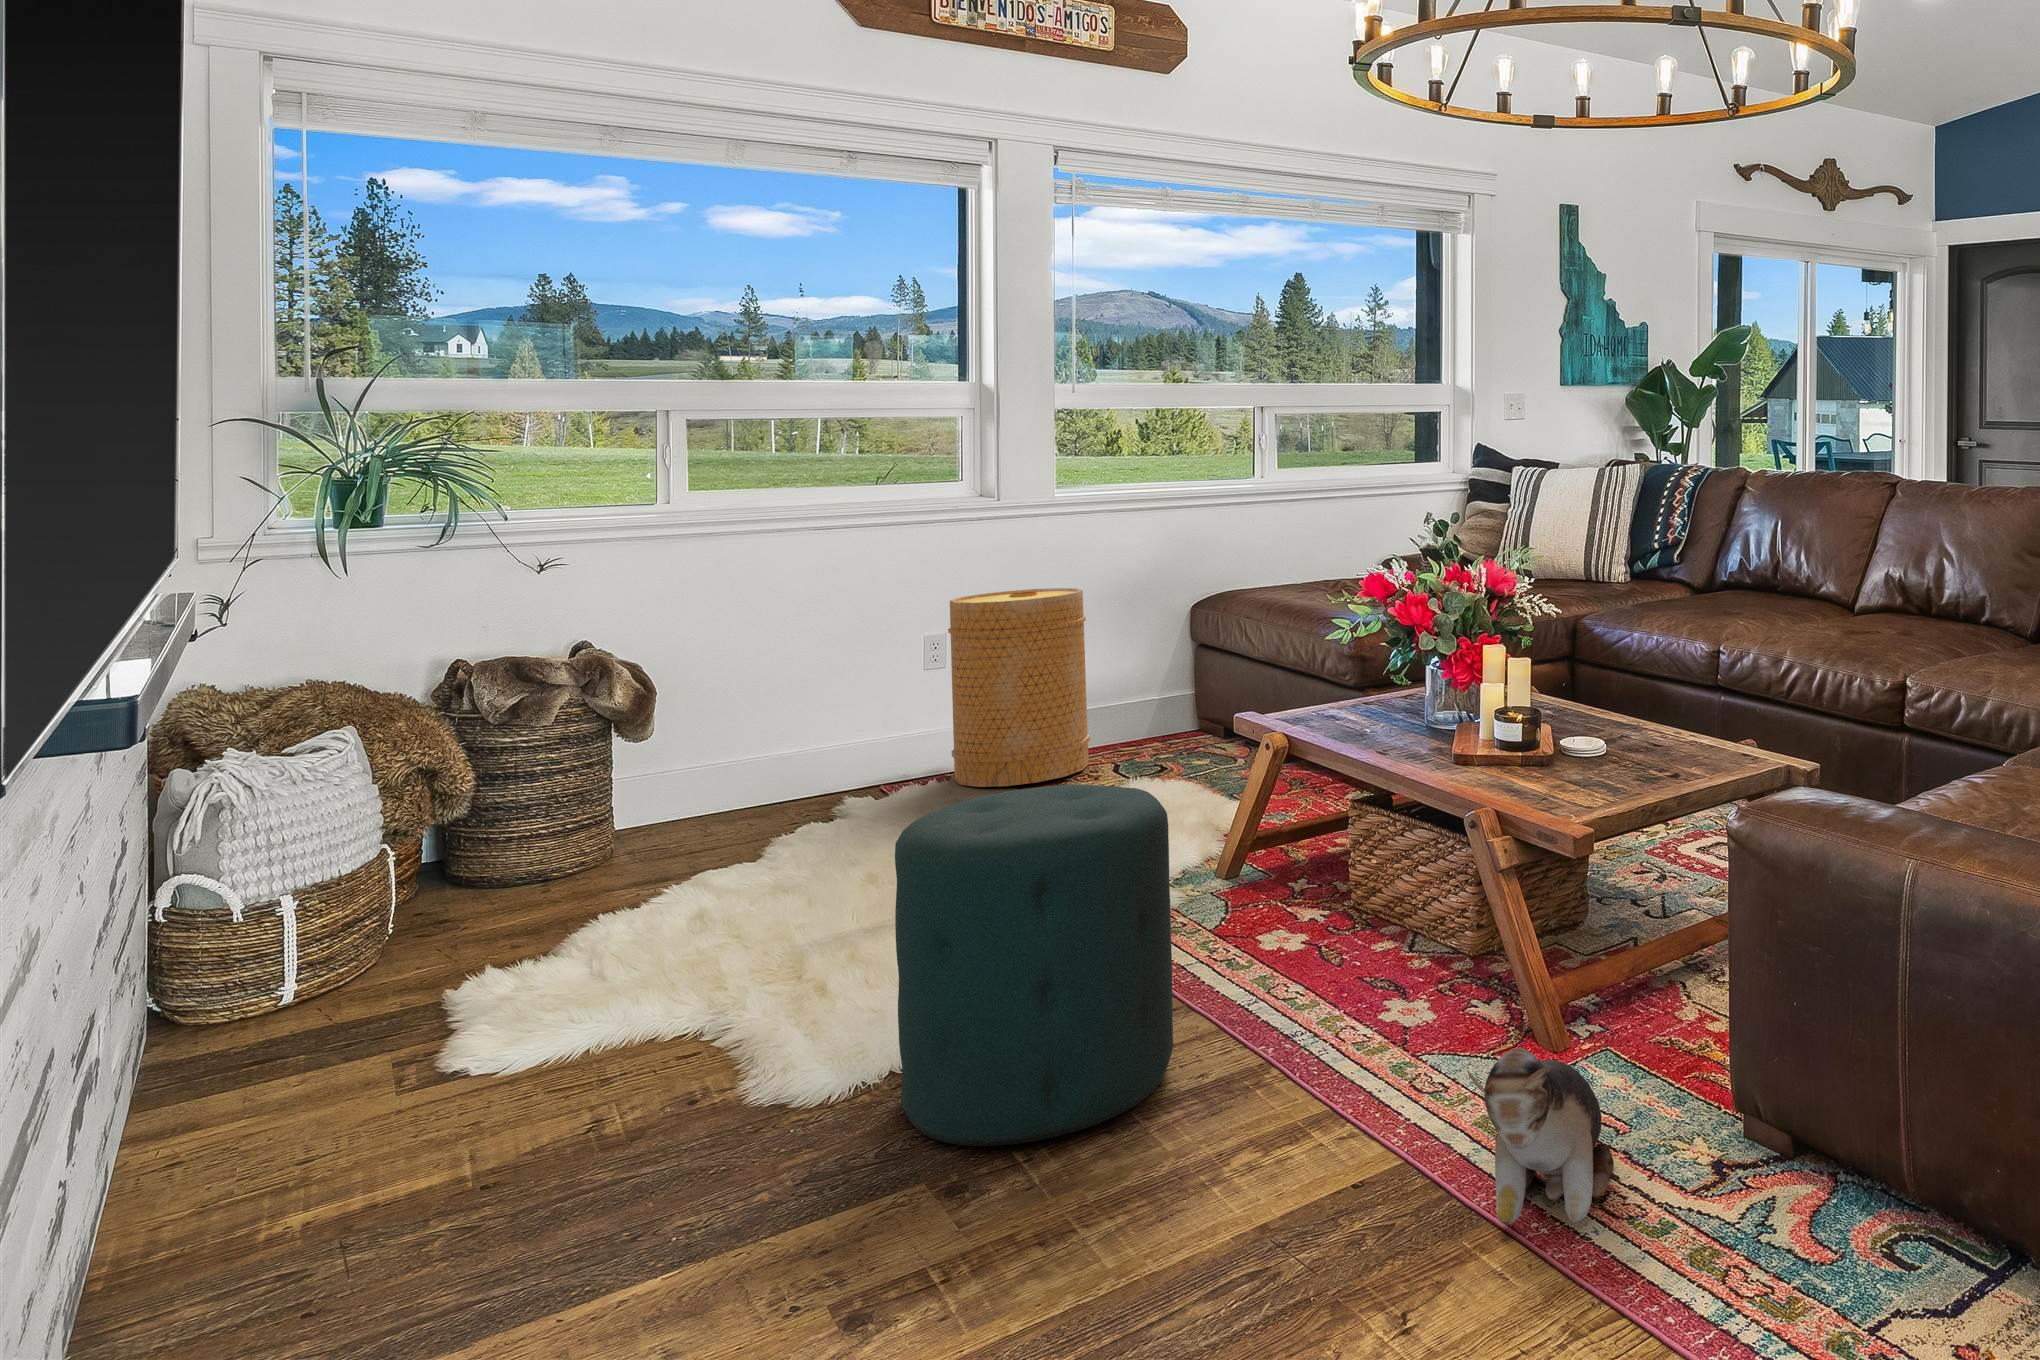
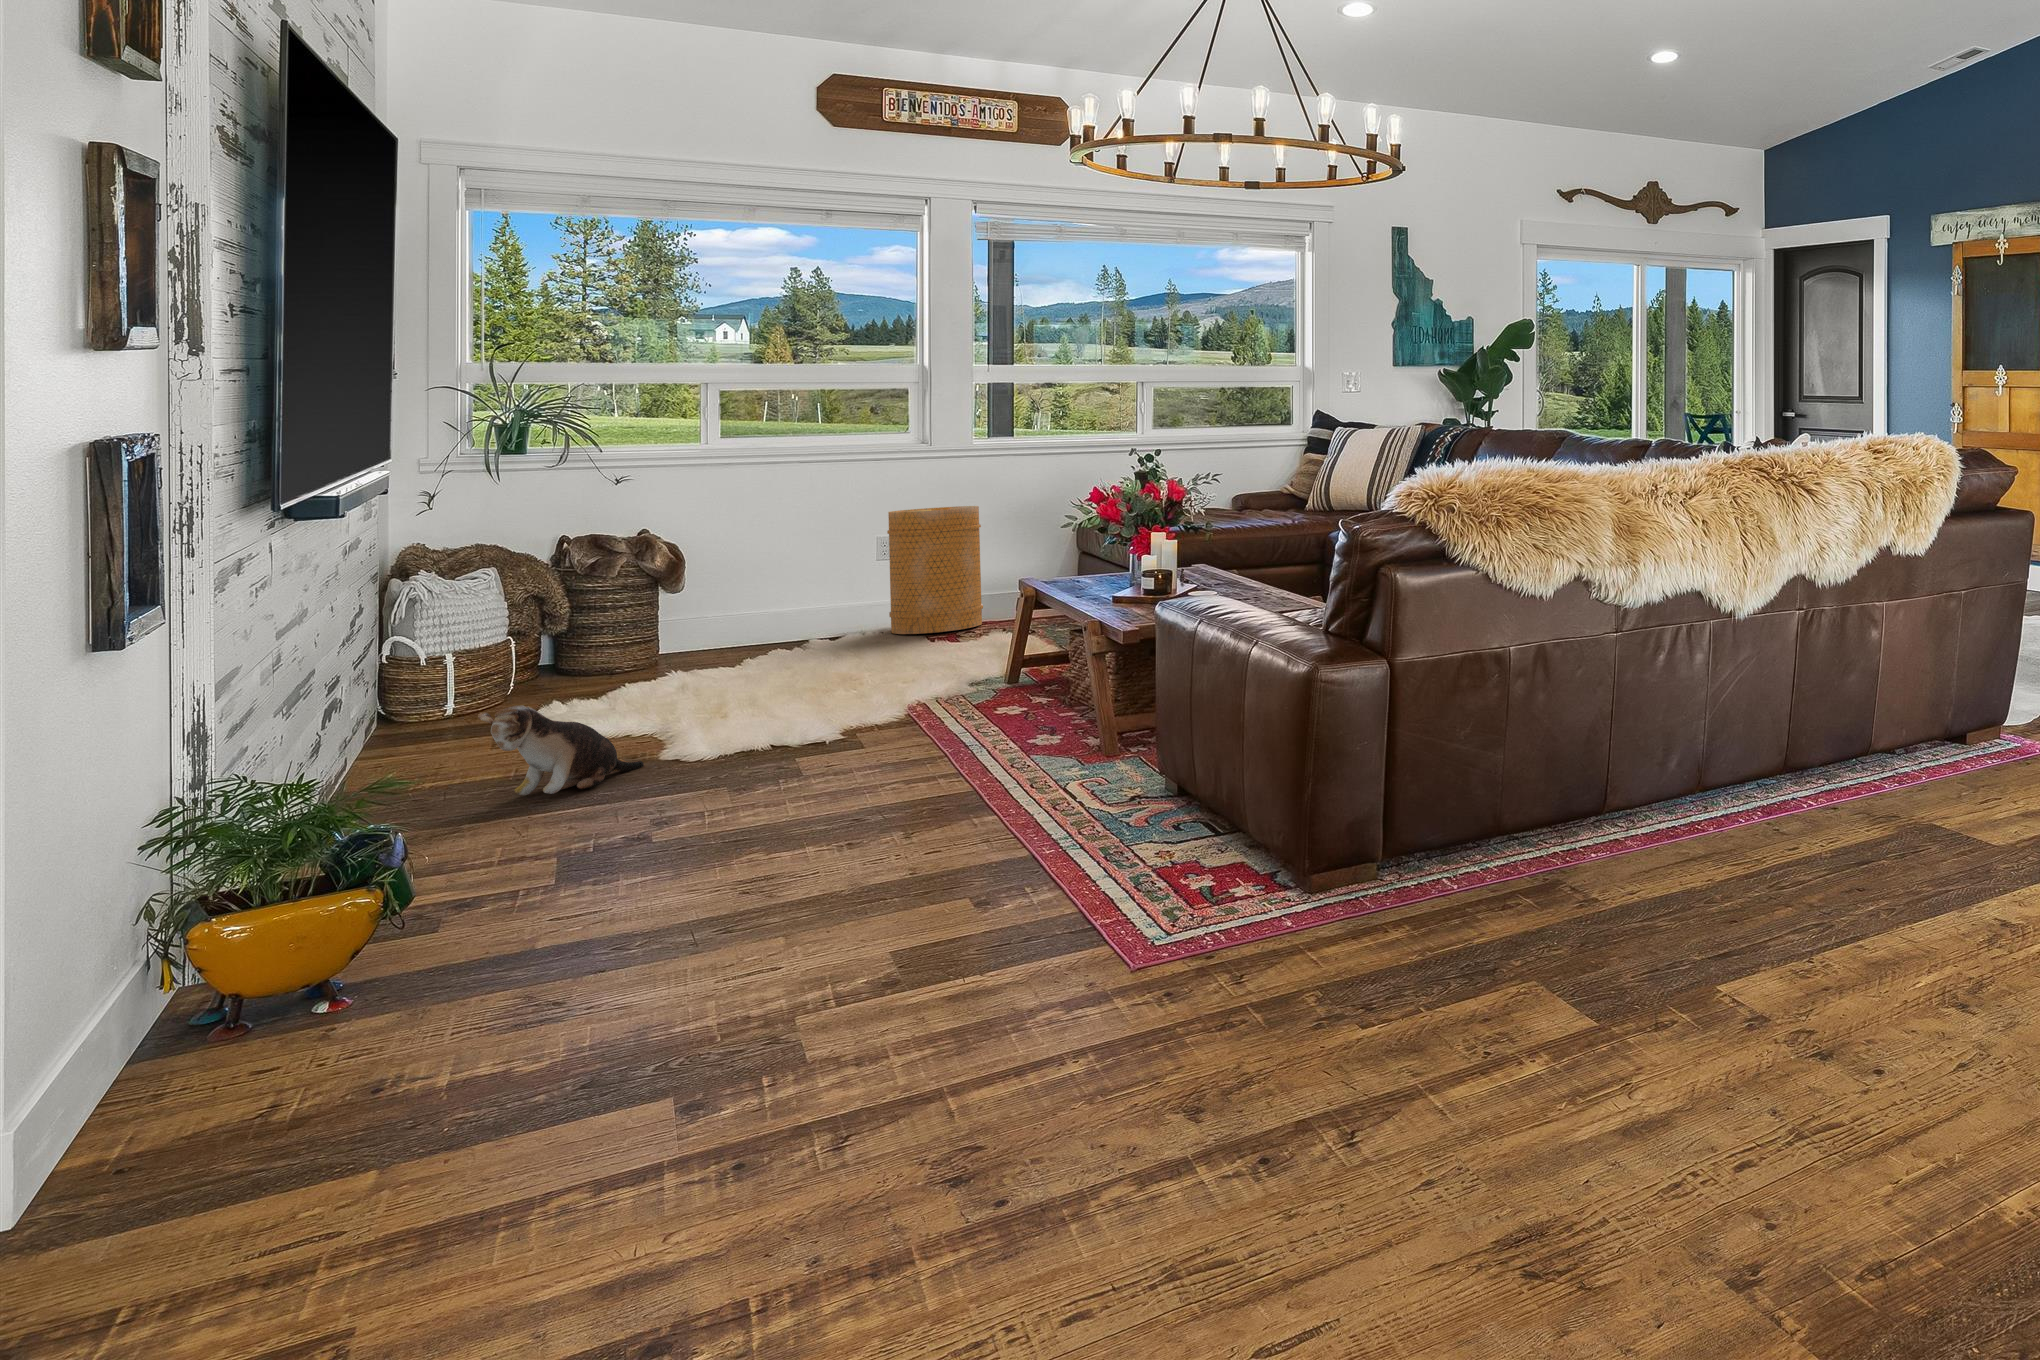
ottoman: present [895,784,1173,1146] -> none [739,597,901,774]
plush toy: present [1467,1046,1614,1225] -> present [478,705,644,795]

